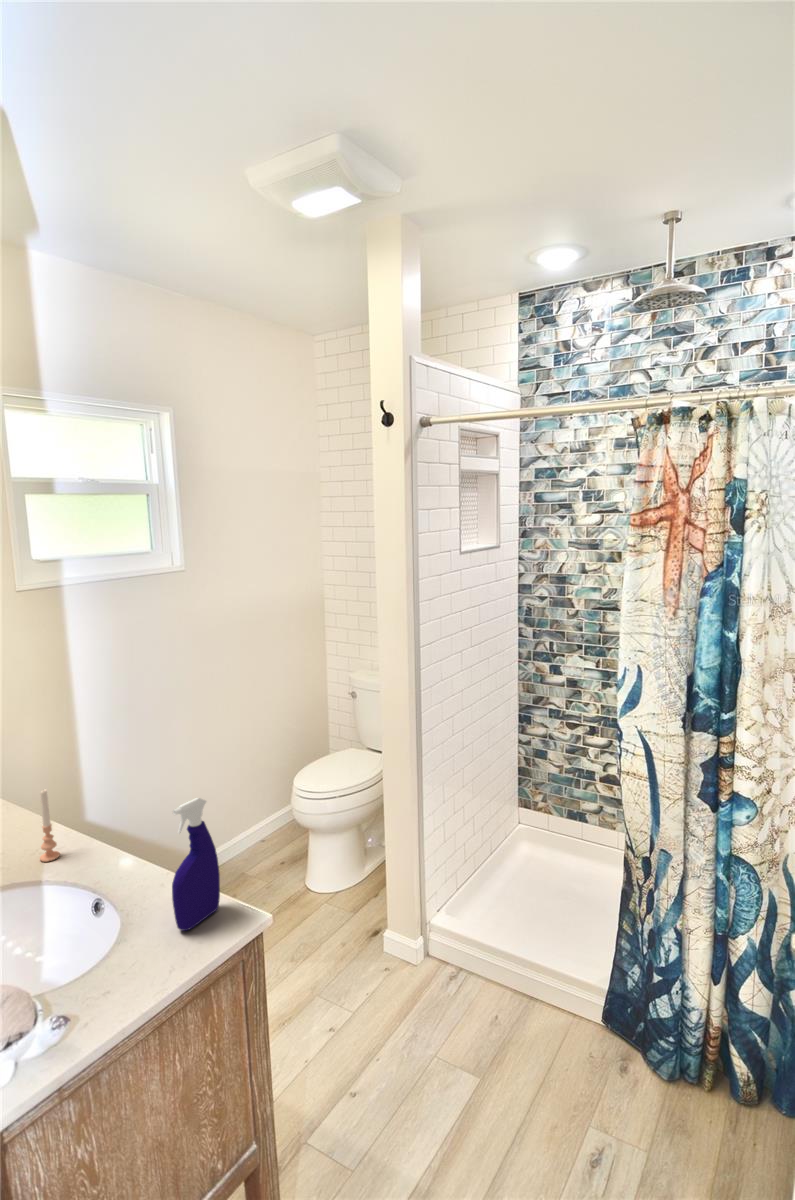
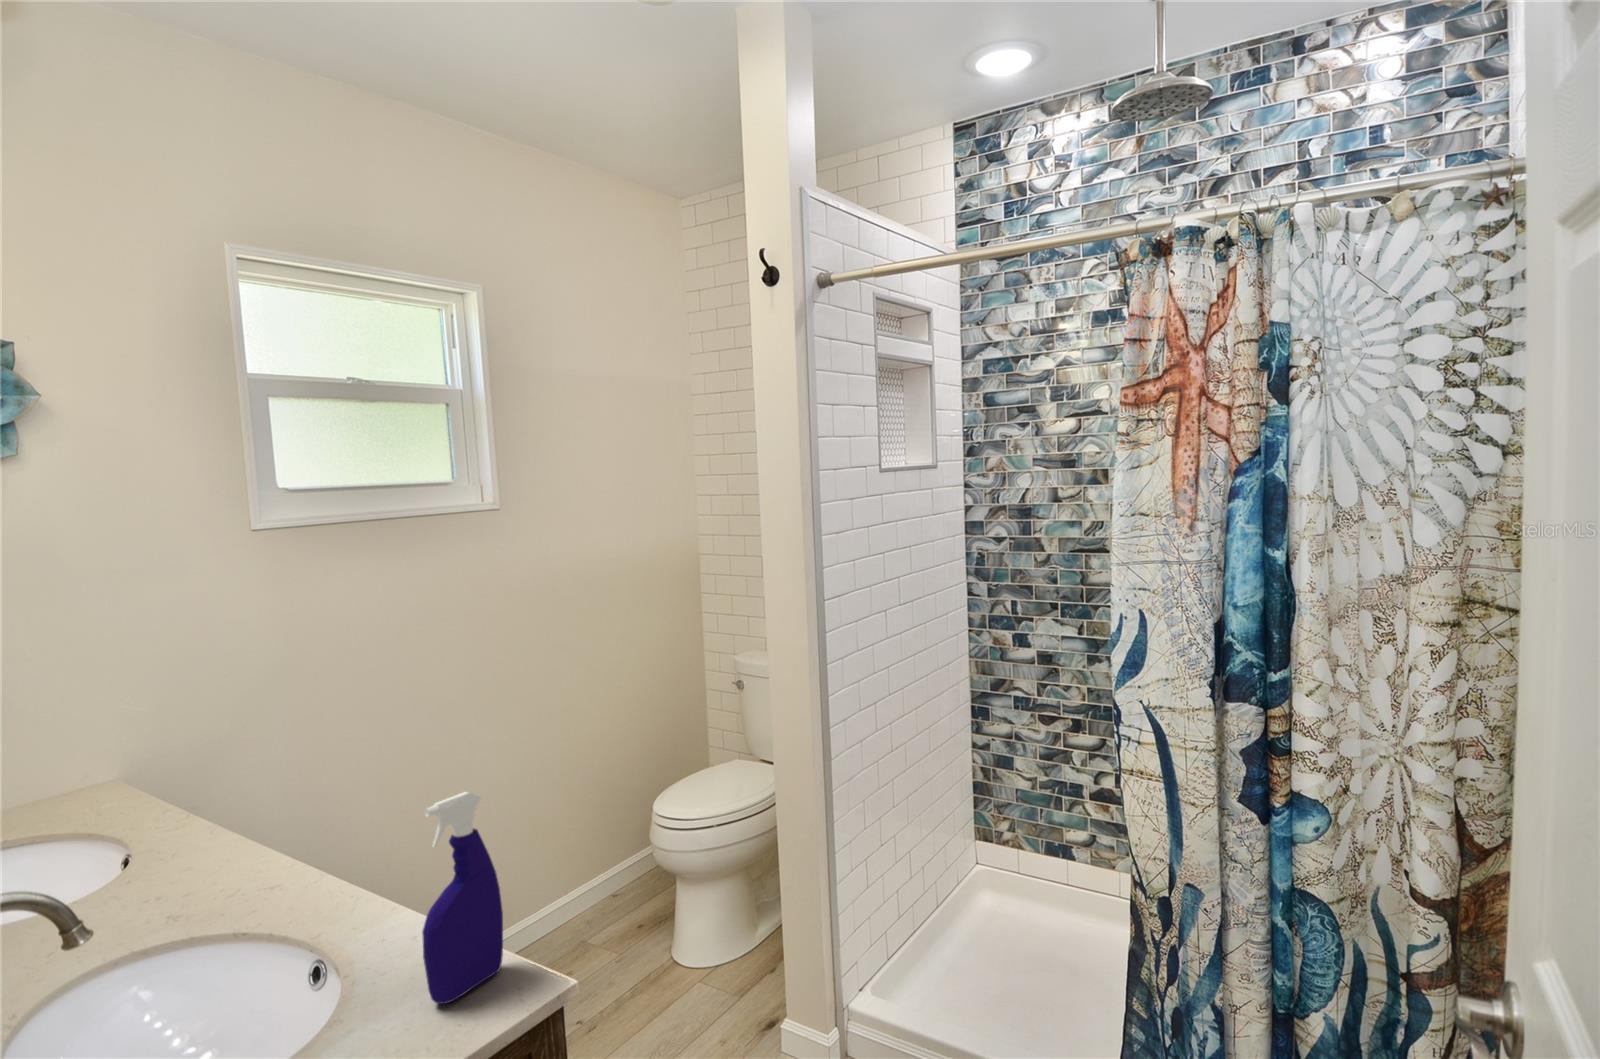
candle: present [40,789,60,862] -> none [243,793,275,905]

